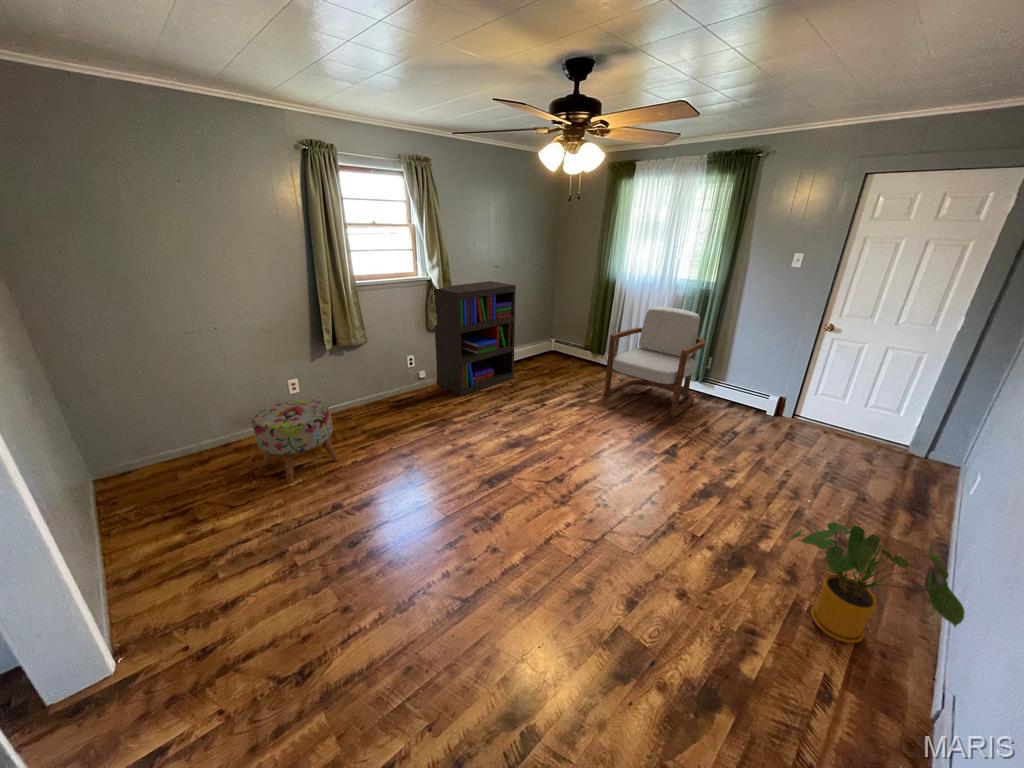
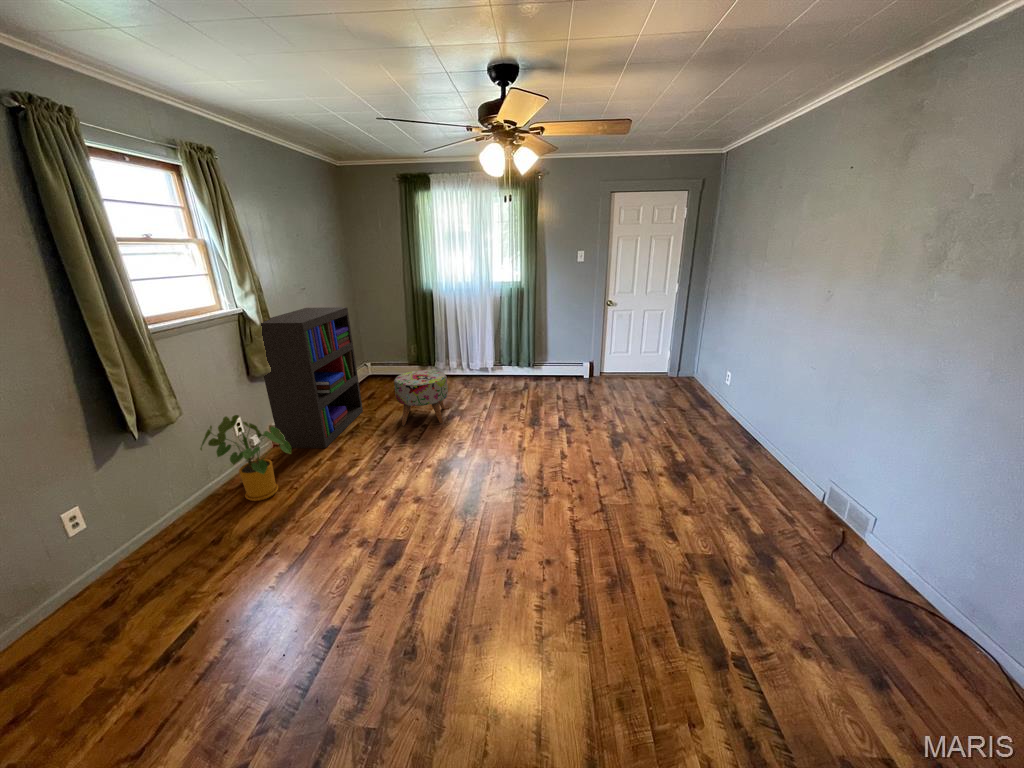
armchair: present [604,307,705,417] -> none [461,308,535,399]
ottoman: present [252,400,338,483] -> present [394,370,448,426]
house plant: present [790,522,965,643] -> present [200,415,291,501]

